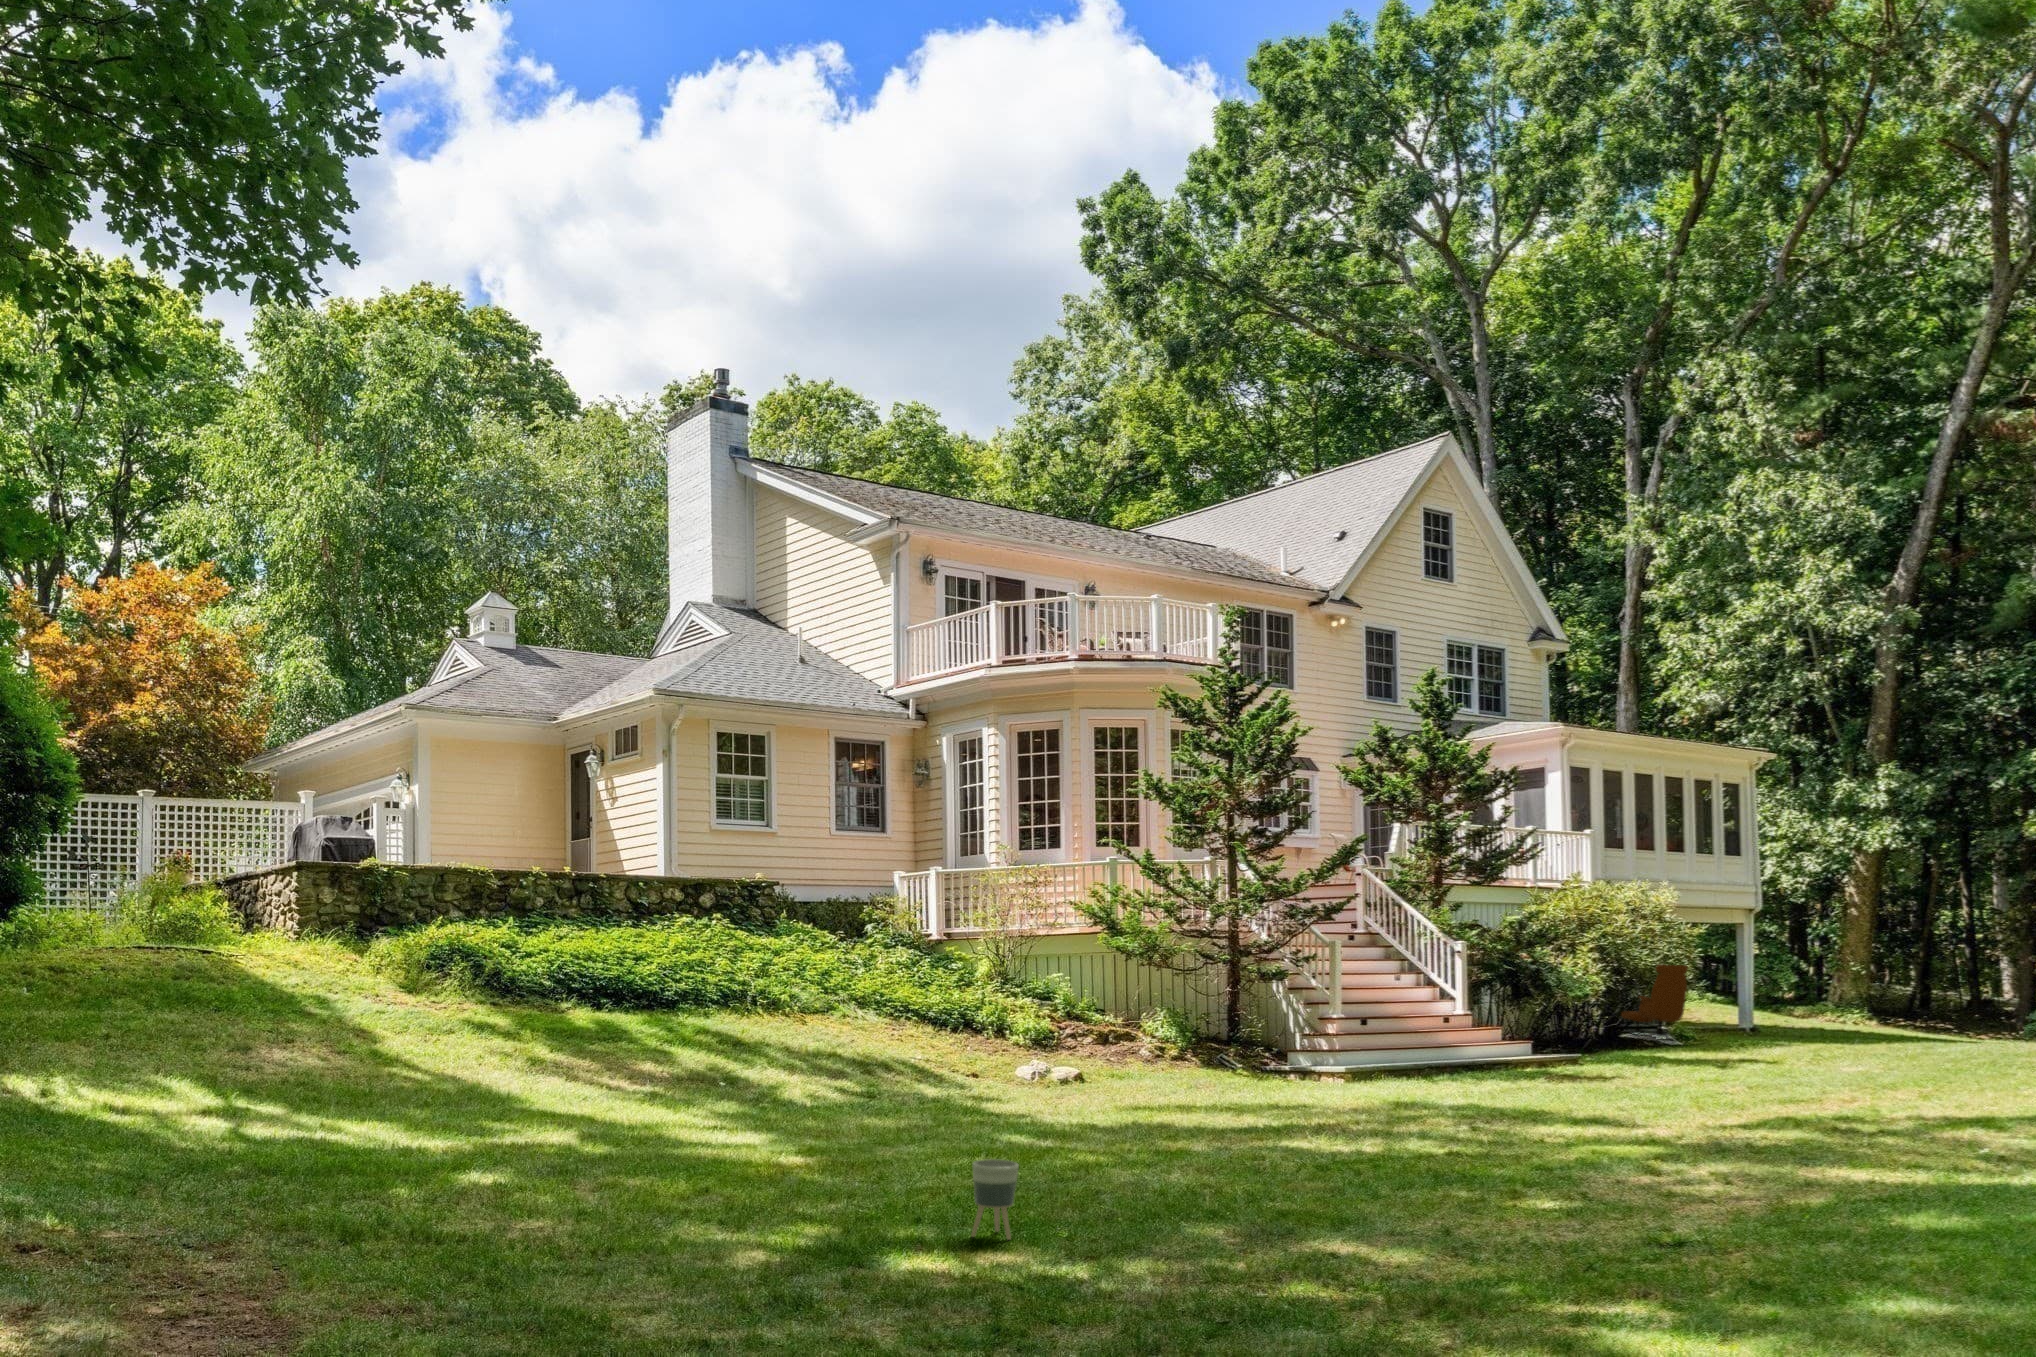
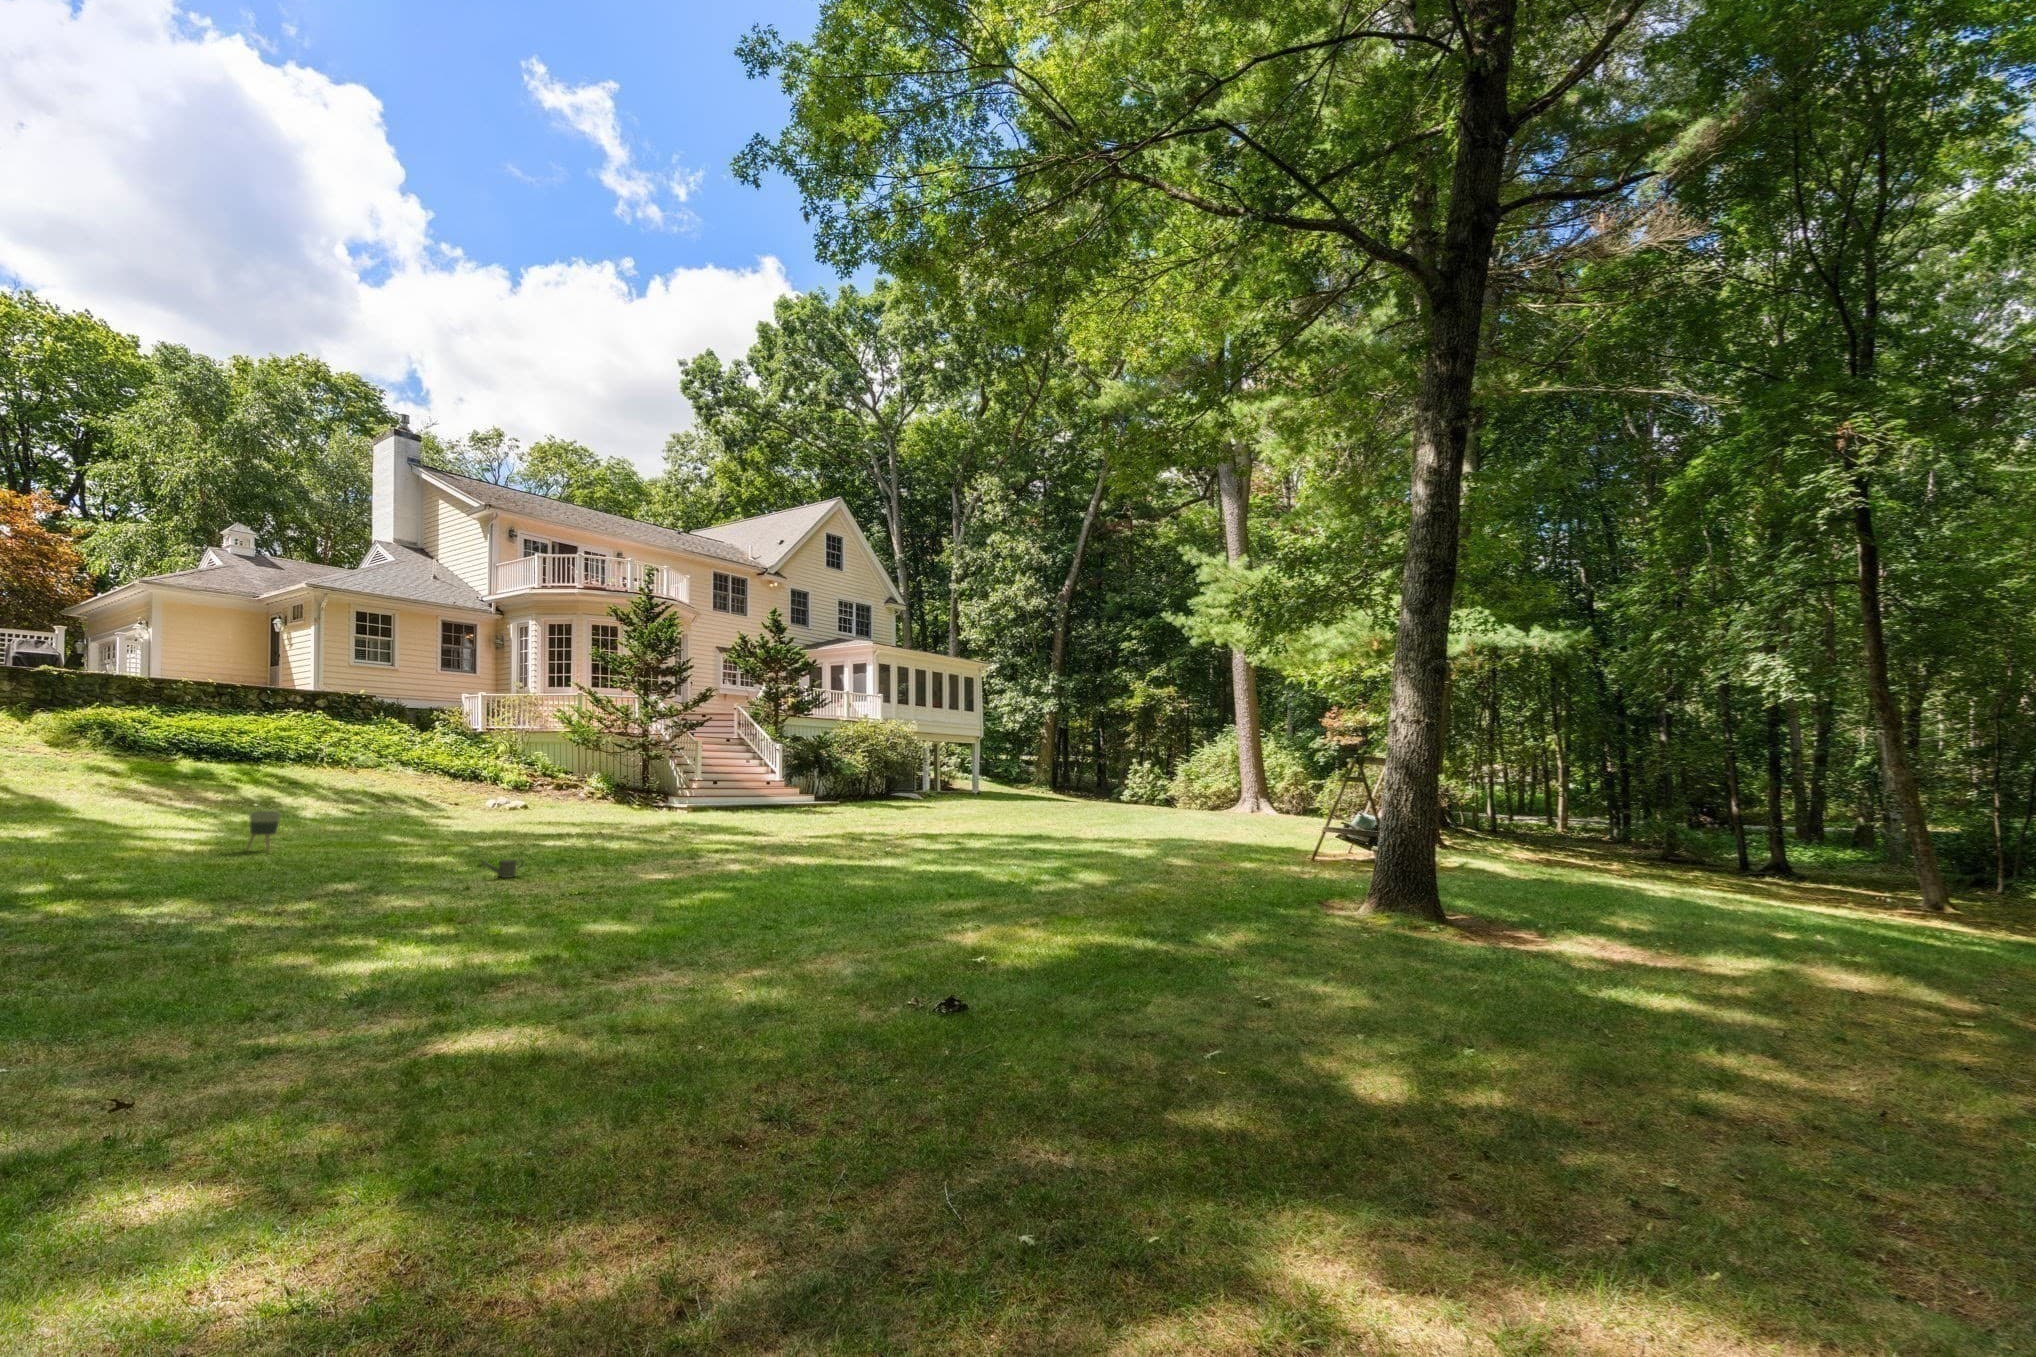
lounge chair: present [1621,964,1688,1037] -> none [873,760,902,797]
watering can: none [1495,1282,1548,1325] -> present [481,859,524,878]

